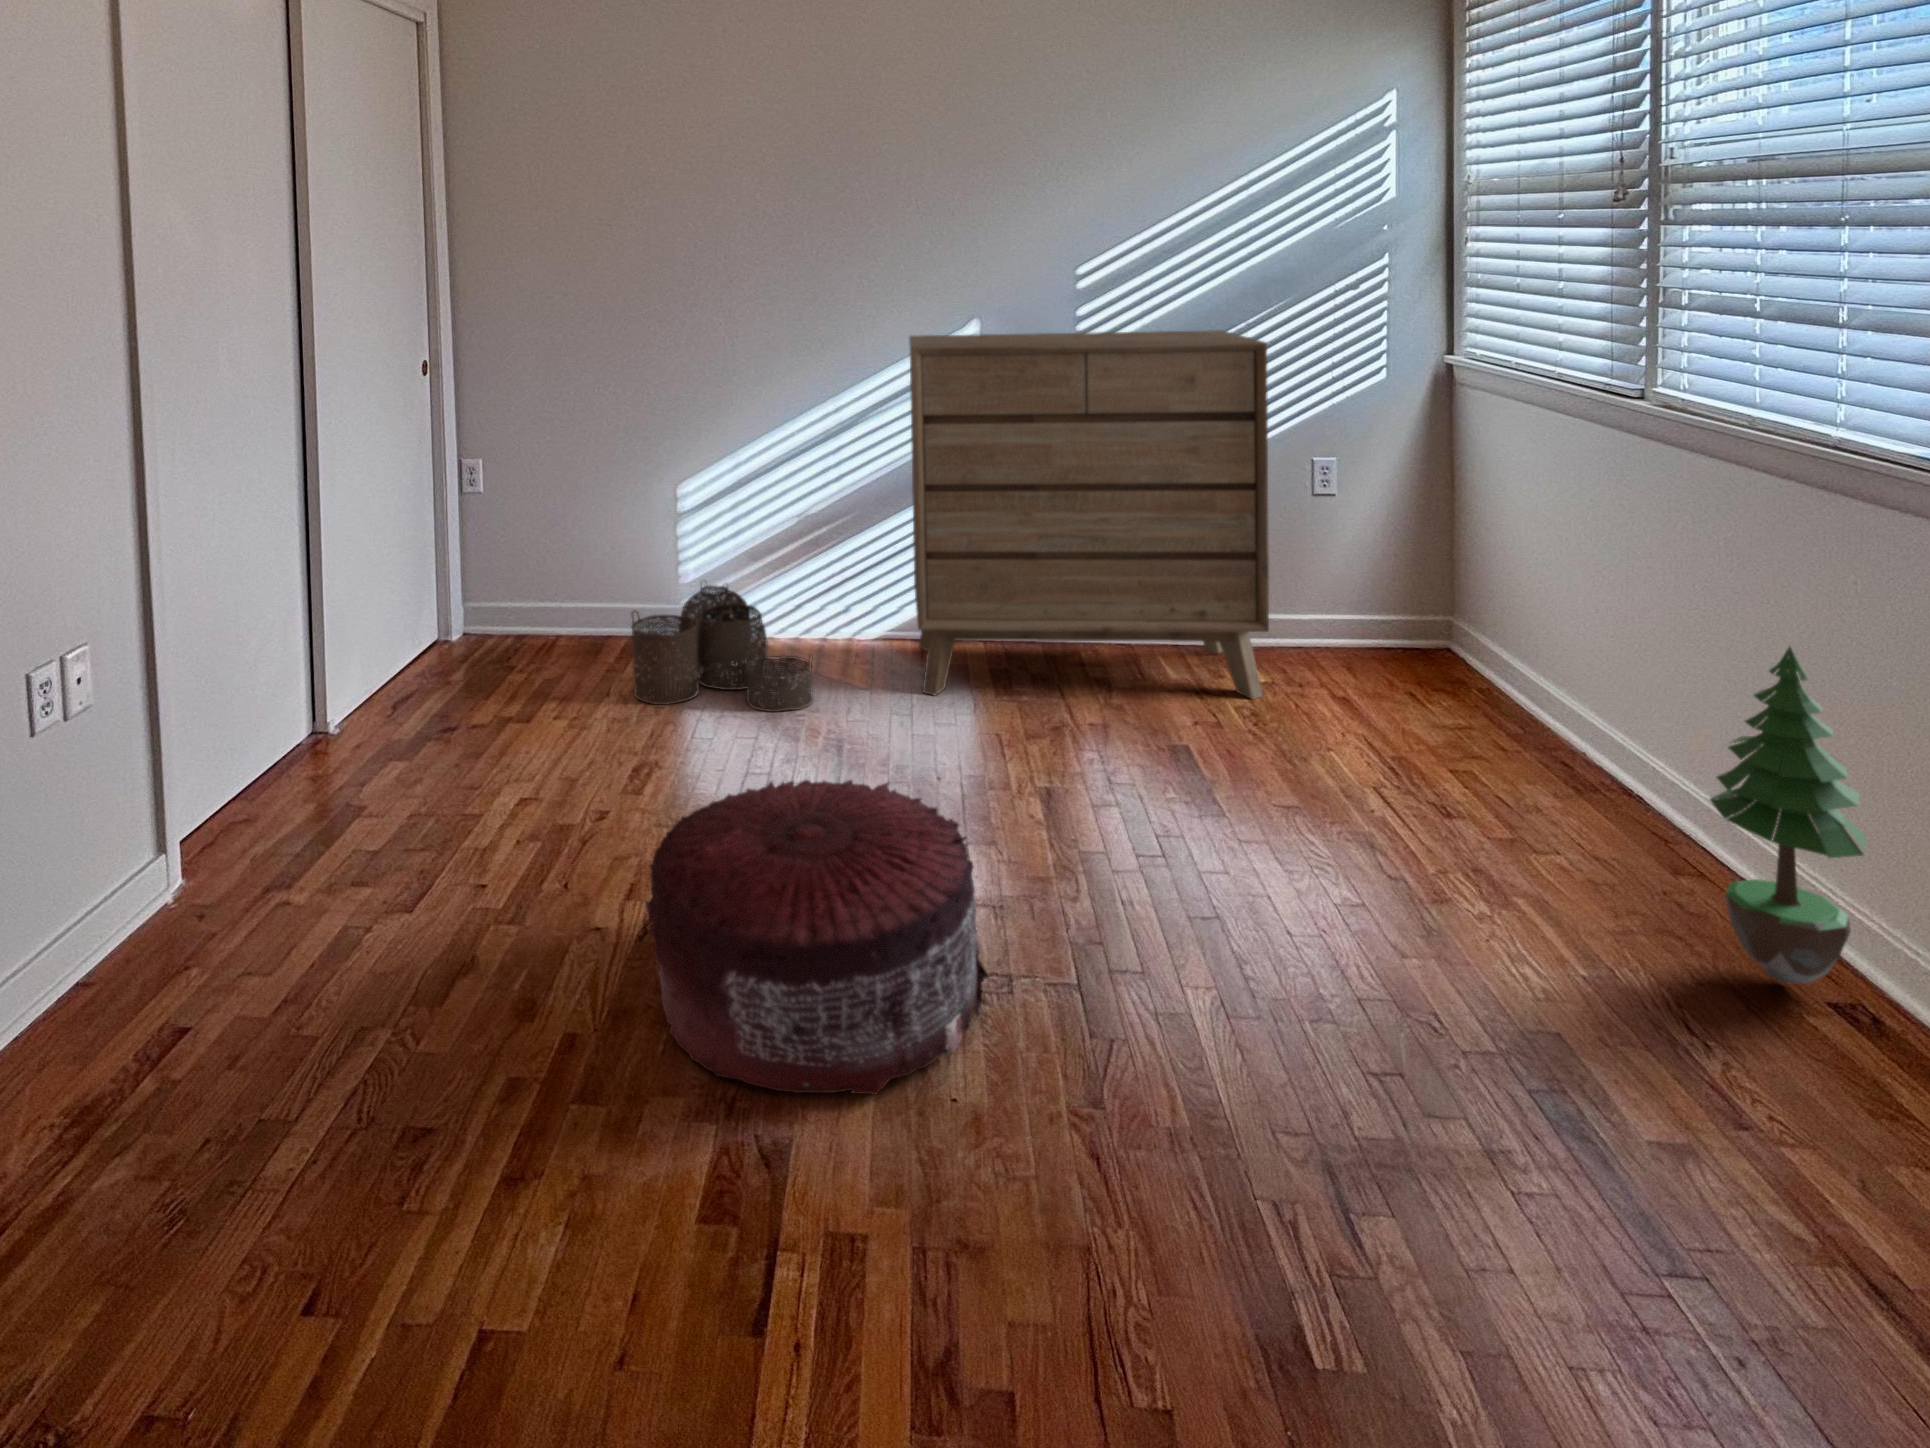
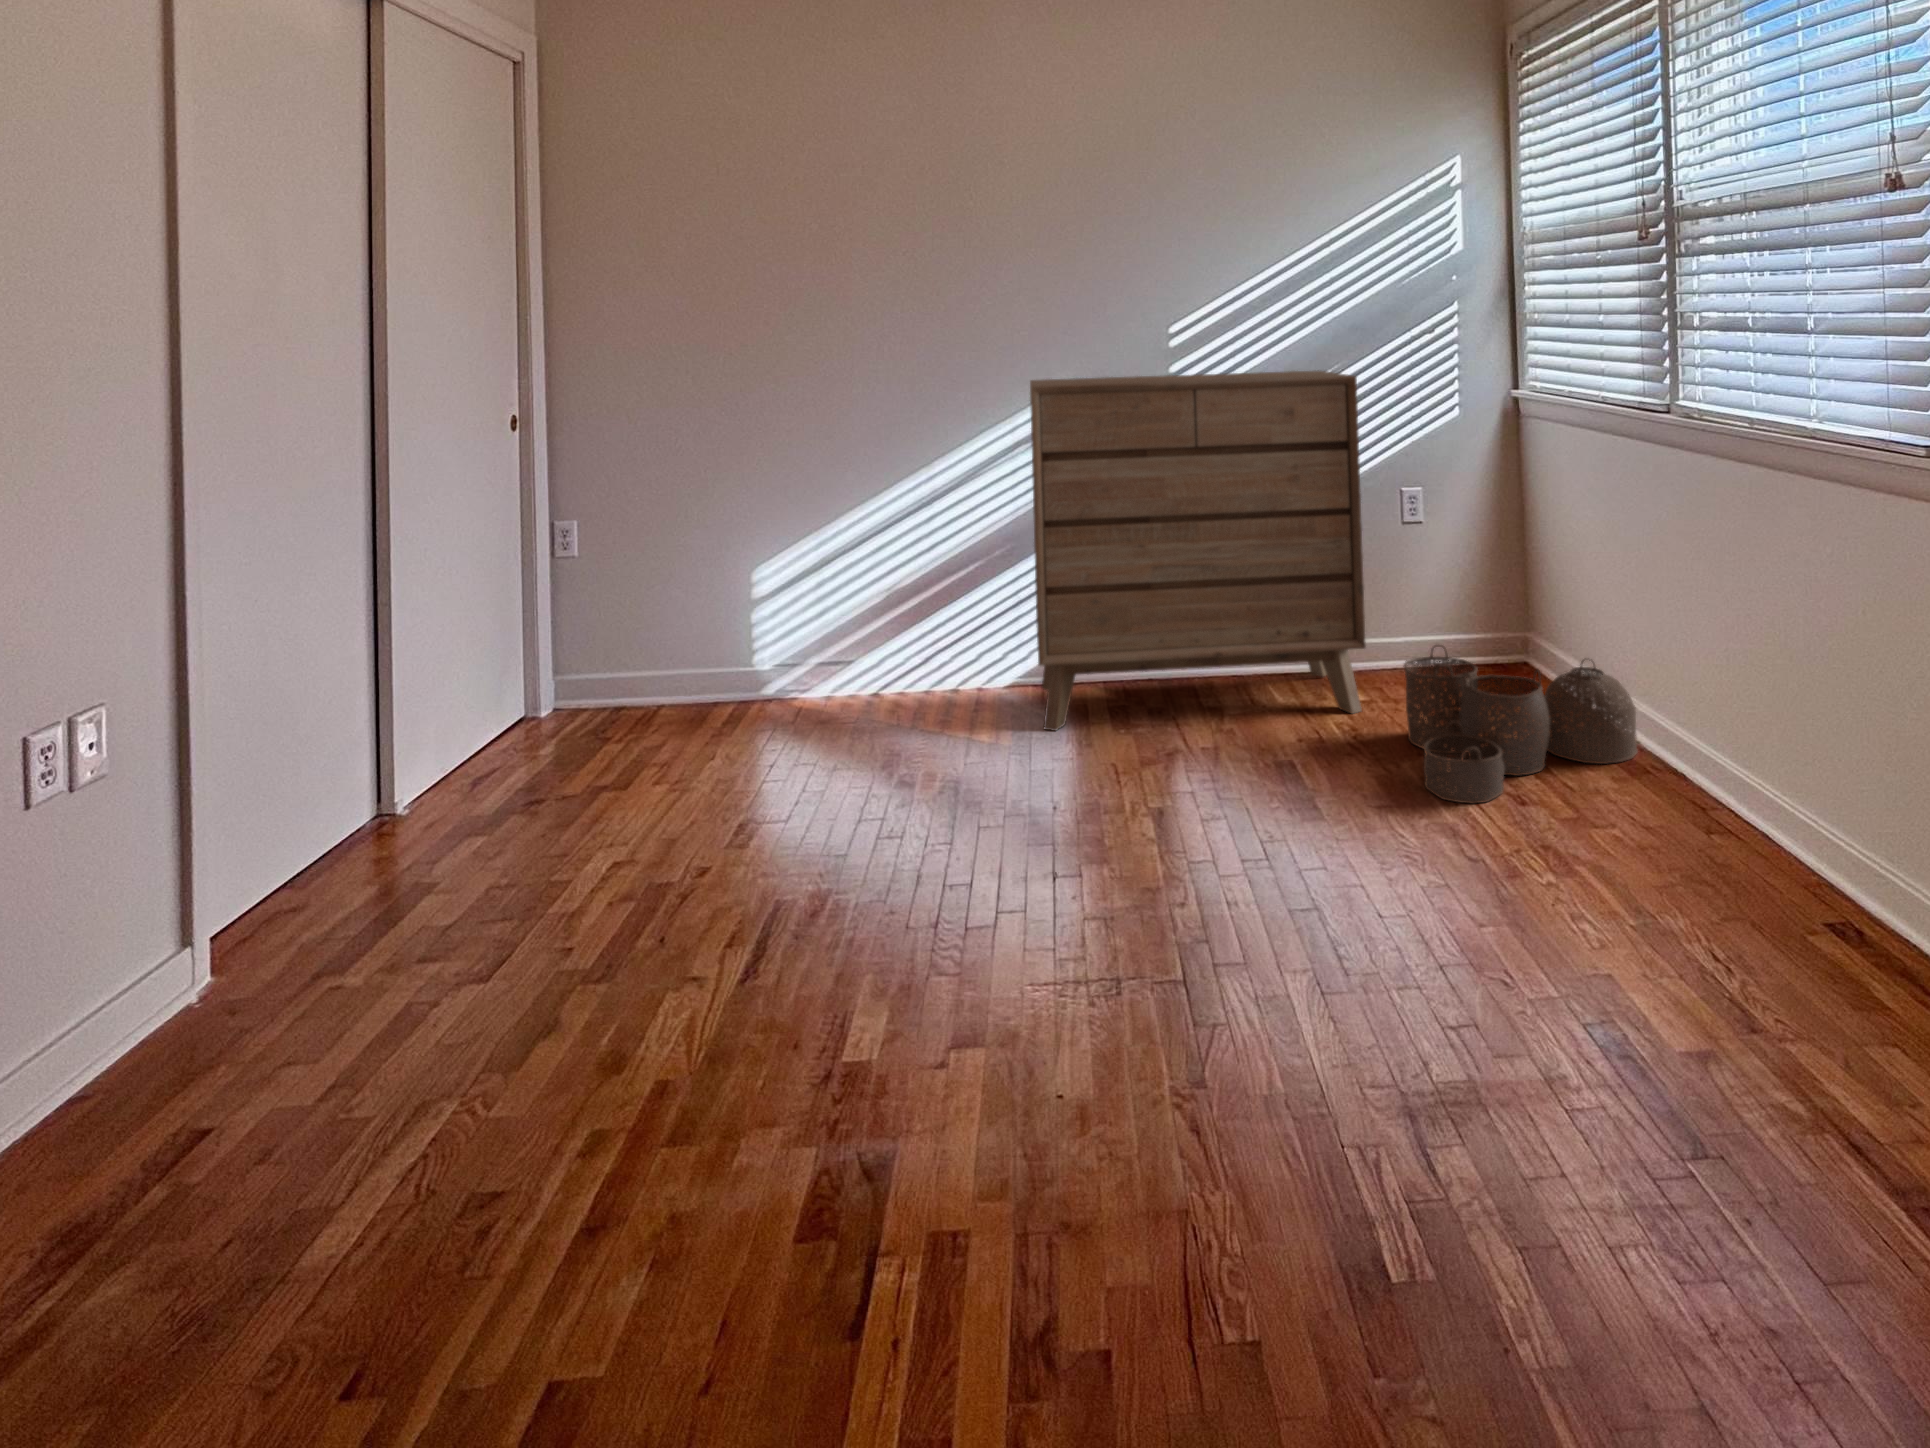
woven basket: present [632,585,813,712] -> present [1404,645,1638,803]
potted tree: present [1710,647,1866,984] -> none [1725,606,1846,911]
pouf: present [645,780,989,1094] -> none [745,795,1099,1108]

